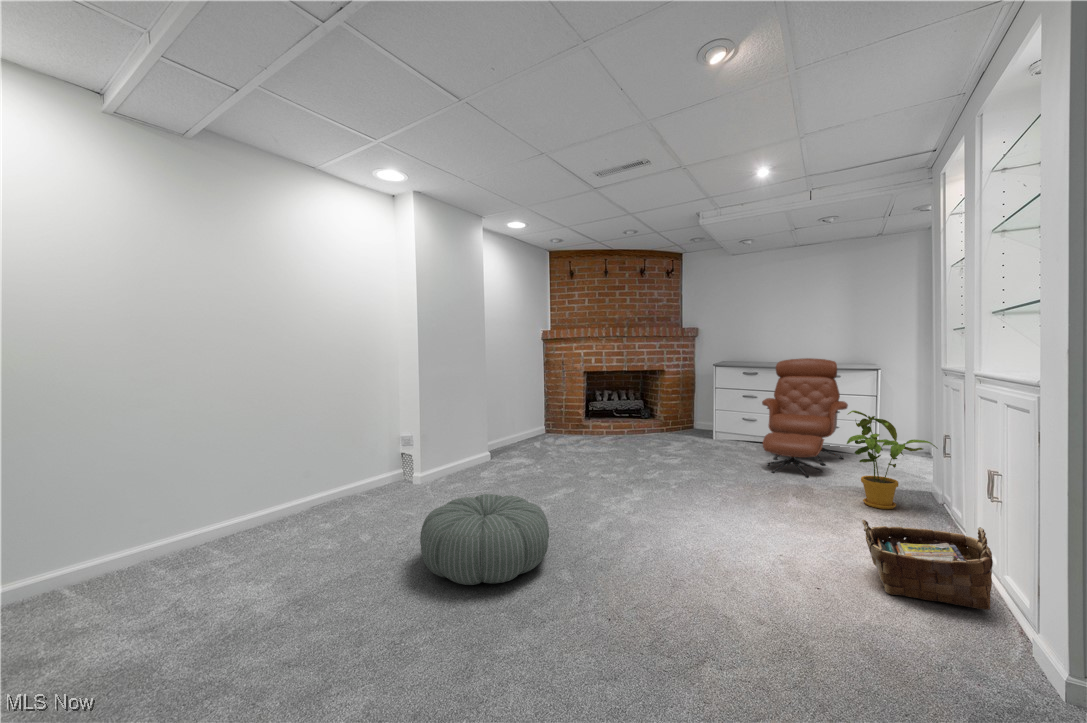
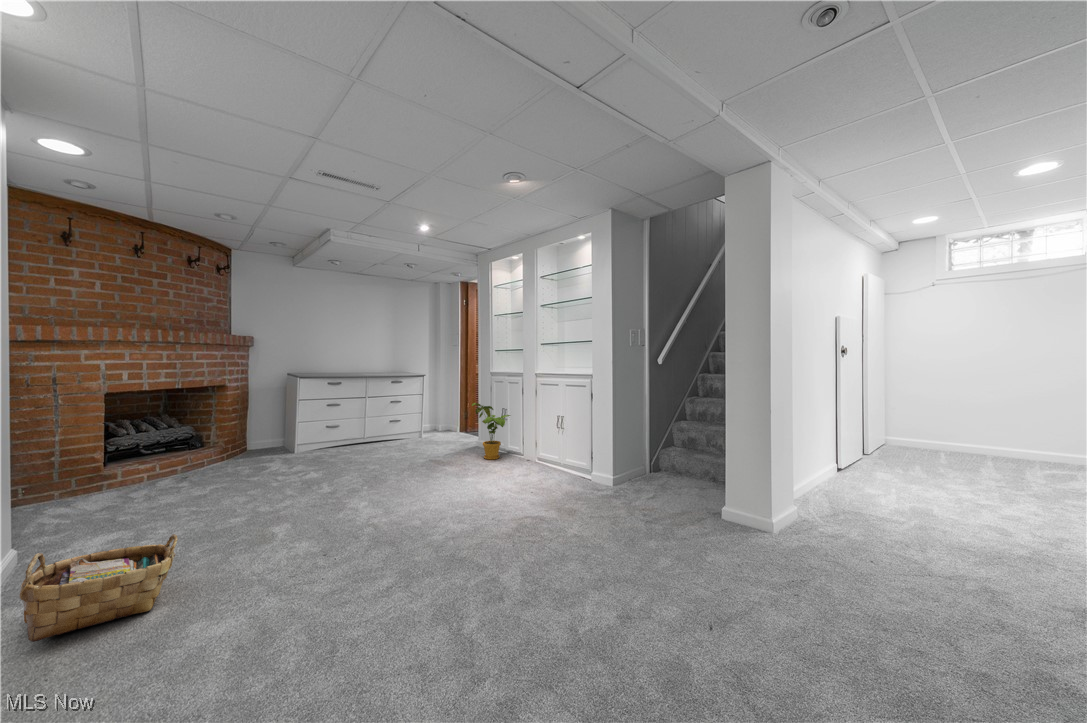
lounge chair: present [762,358,848,477] -> none [360,370,437,460]
pouf: present [420,494,549,585] -> none [382,523,536,649]
woven basket: present [862,520,993,610] -> present [19,534,178,642]

